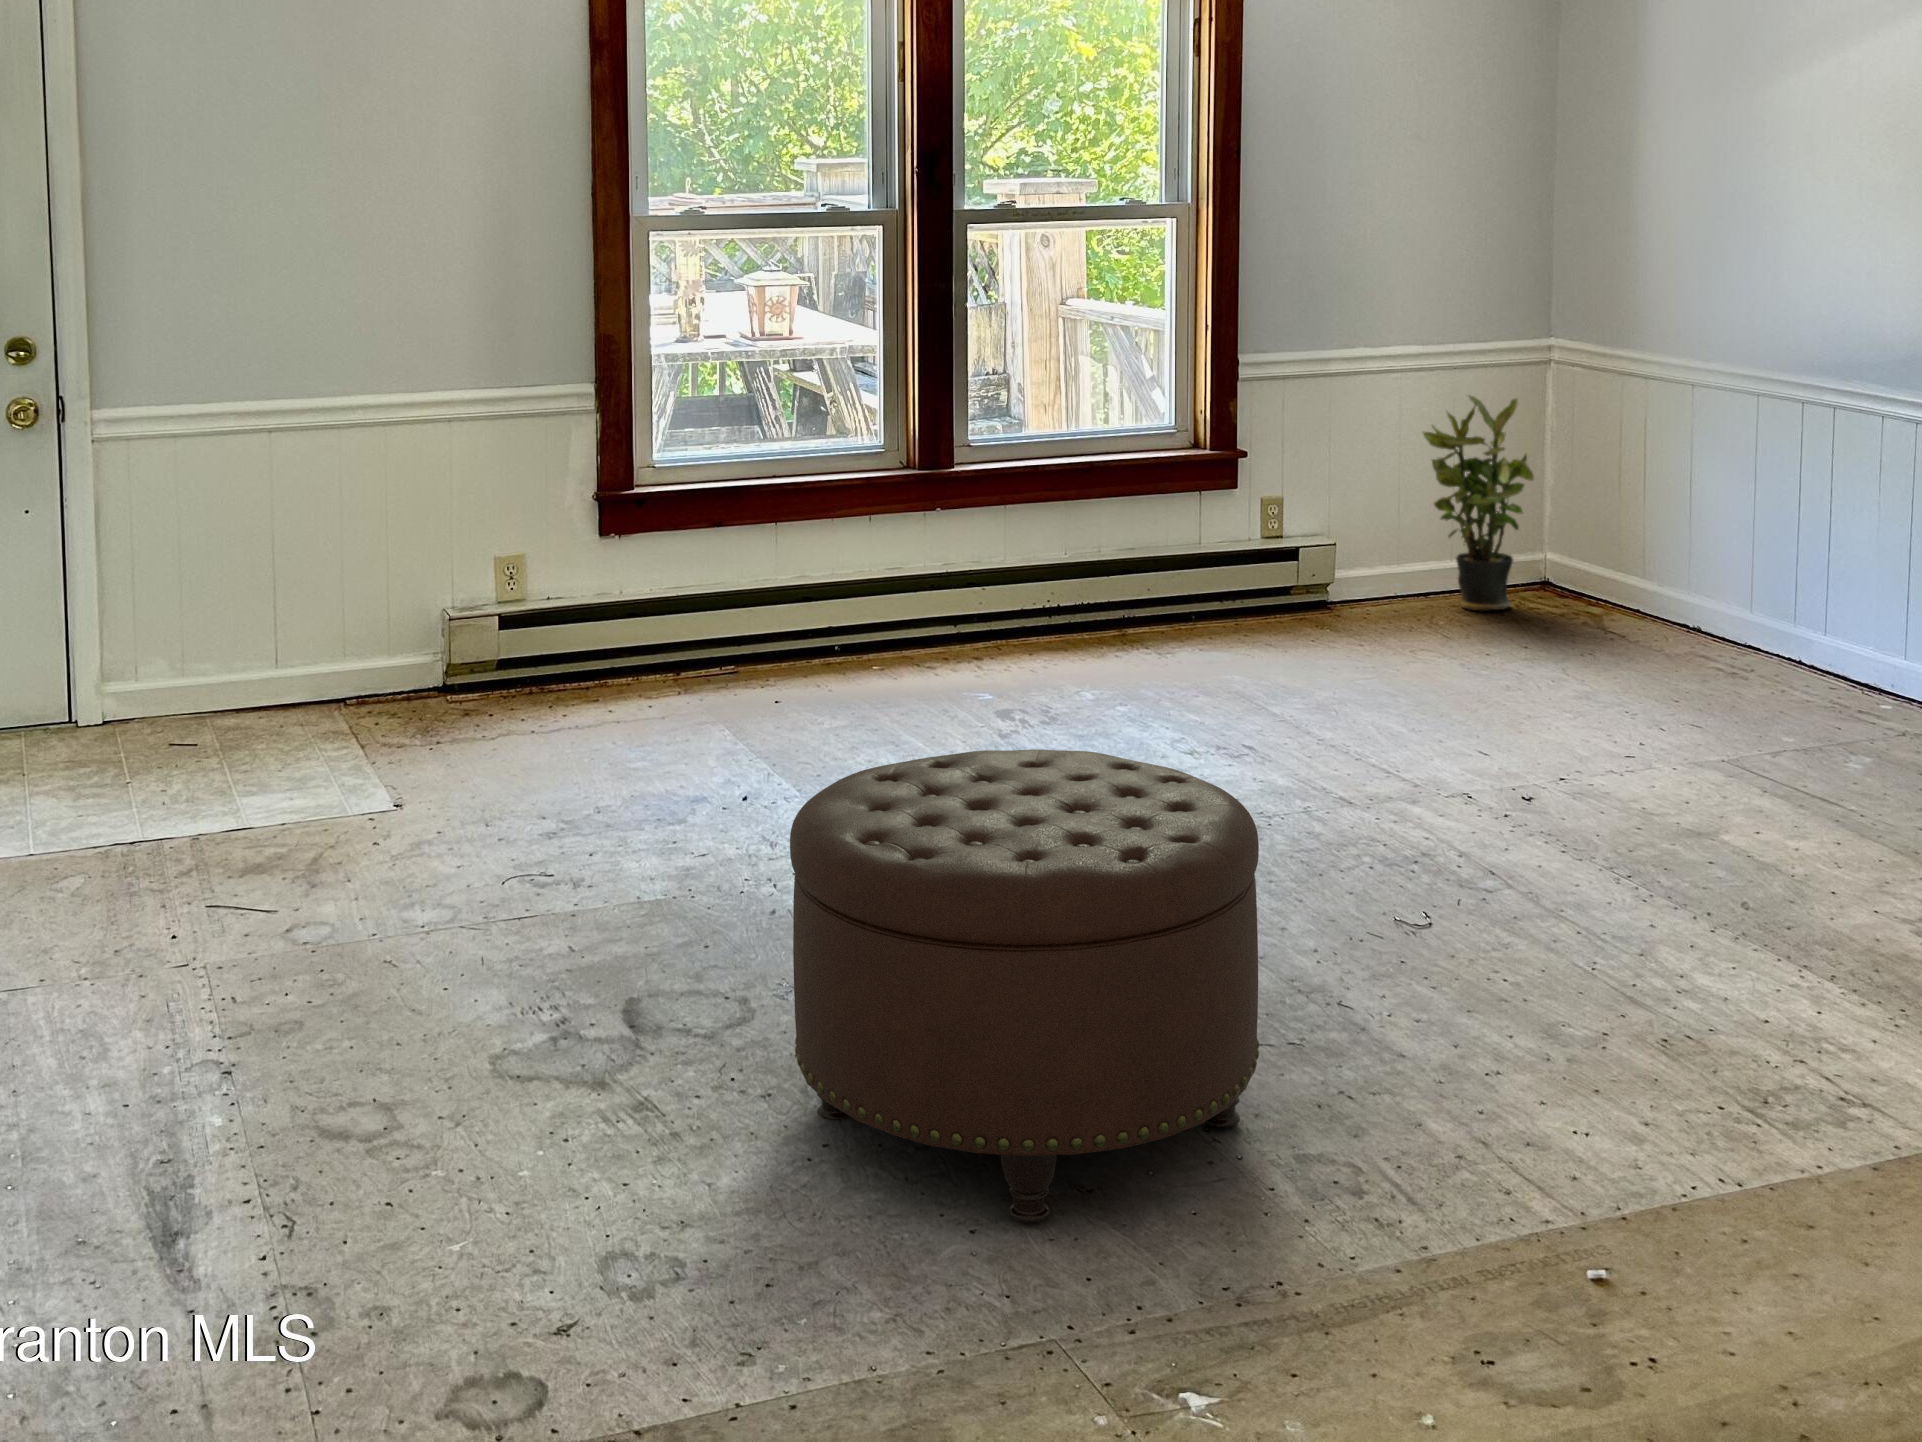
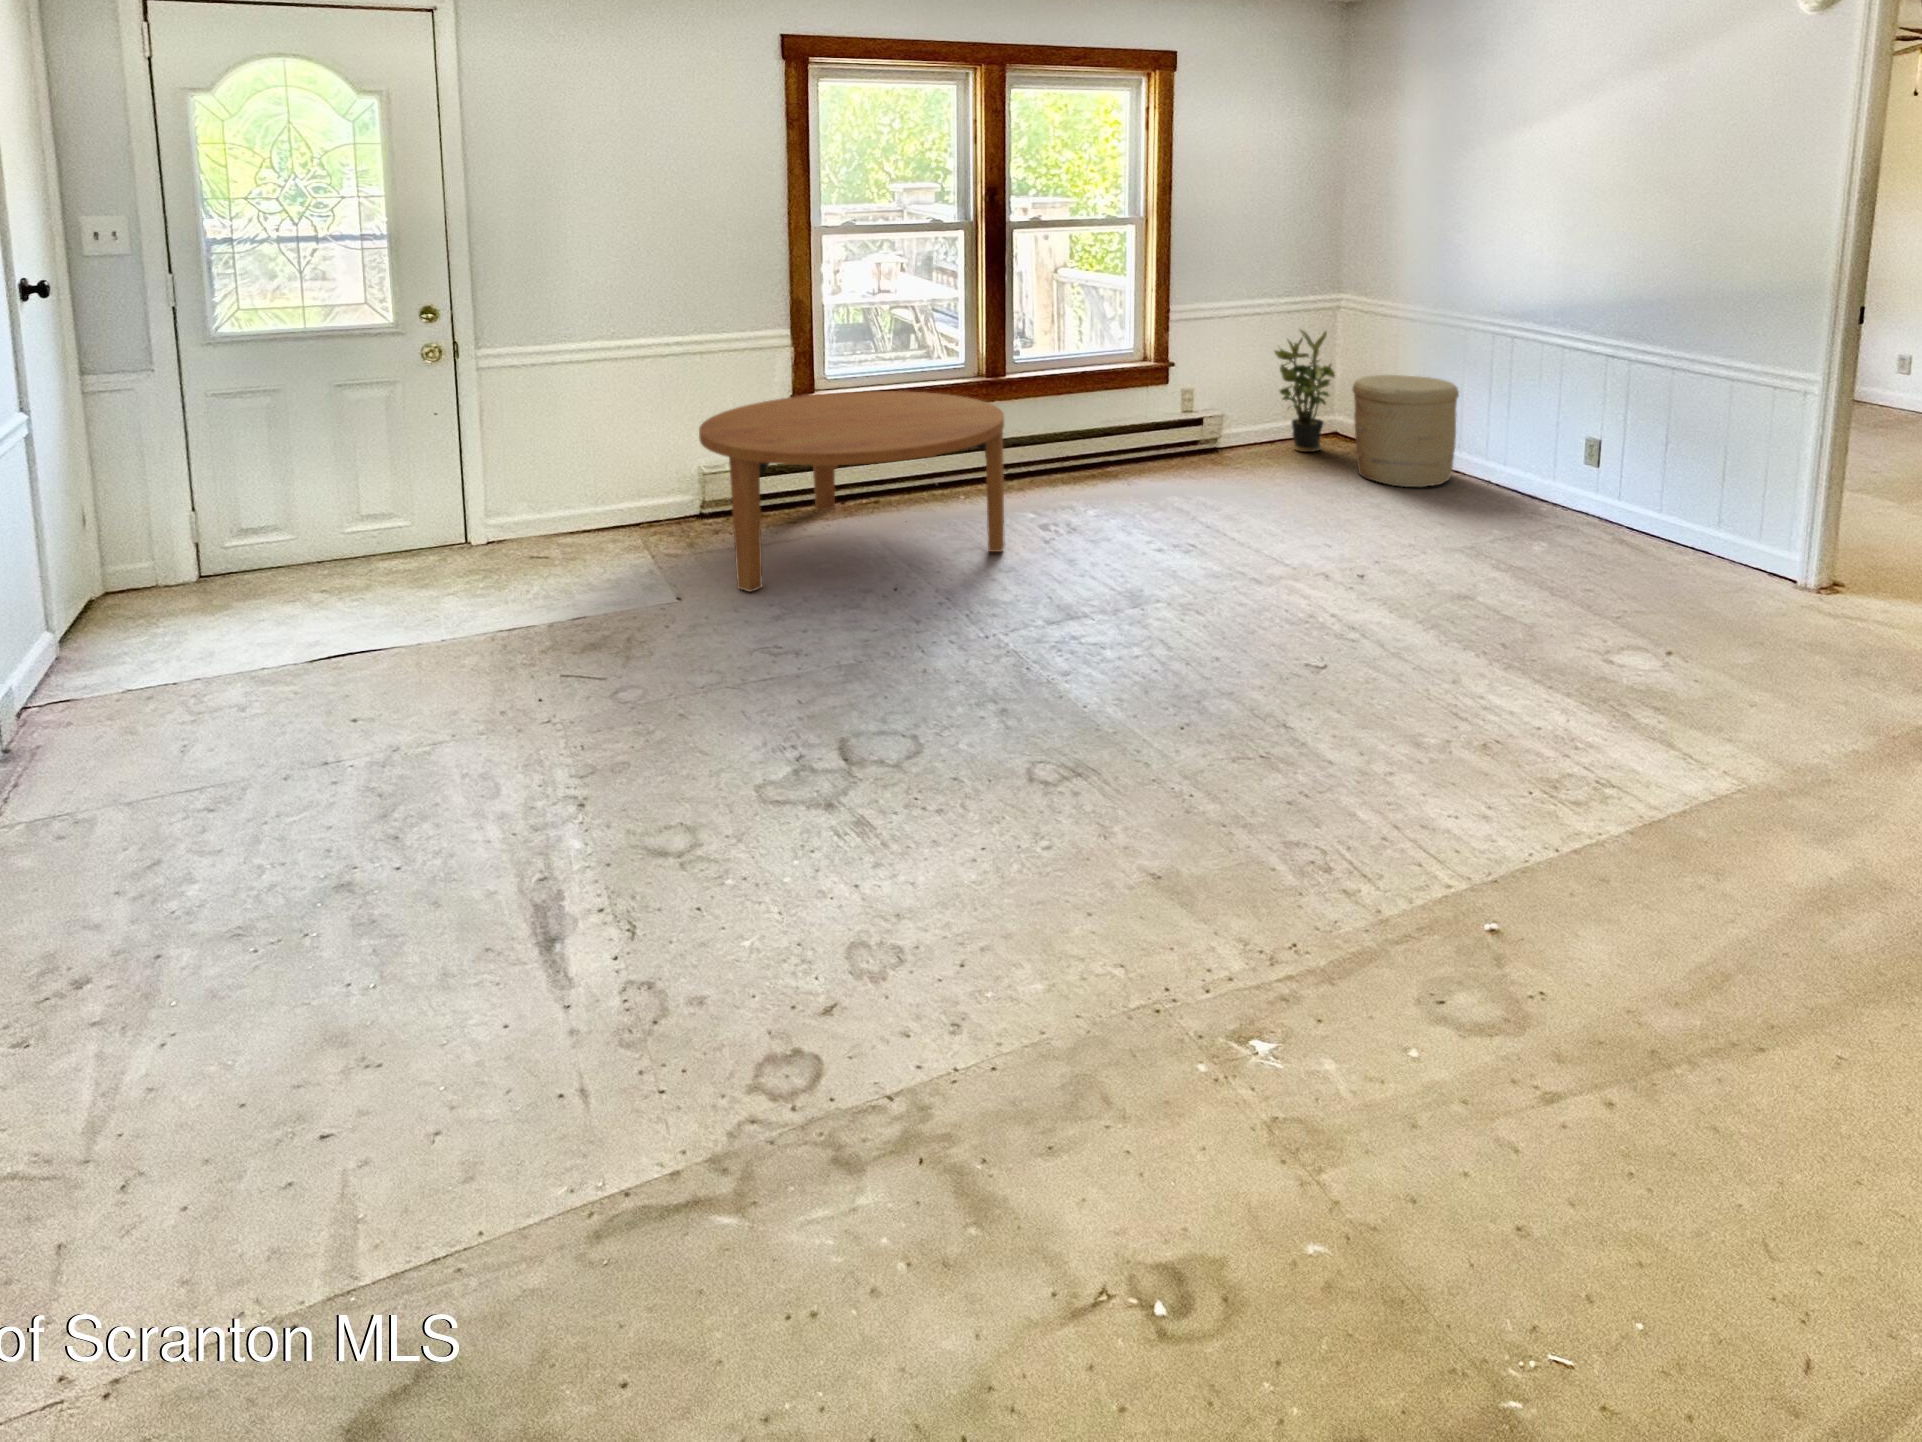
woven basket: none [1554,474,1742,668] -> present [1352,375,1459,487]
coffee table: none [430,488,927,798] -> present [699,391,1004,592]
ottoman: present [790,749,1259,1222] -> none [959,580,1259,904]

